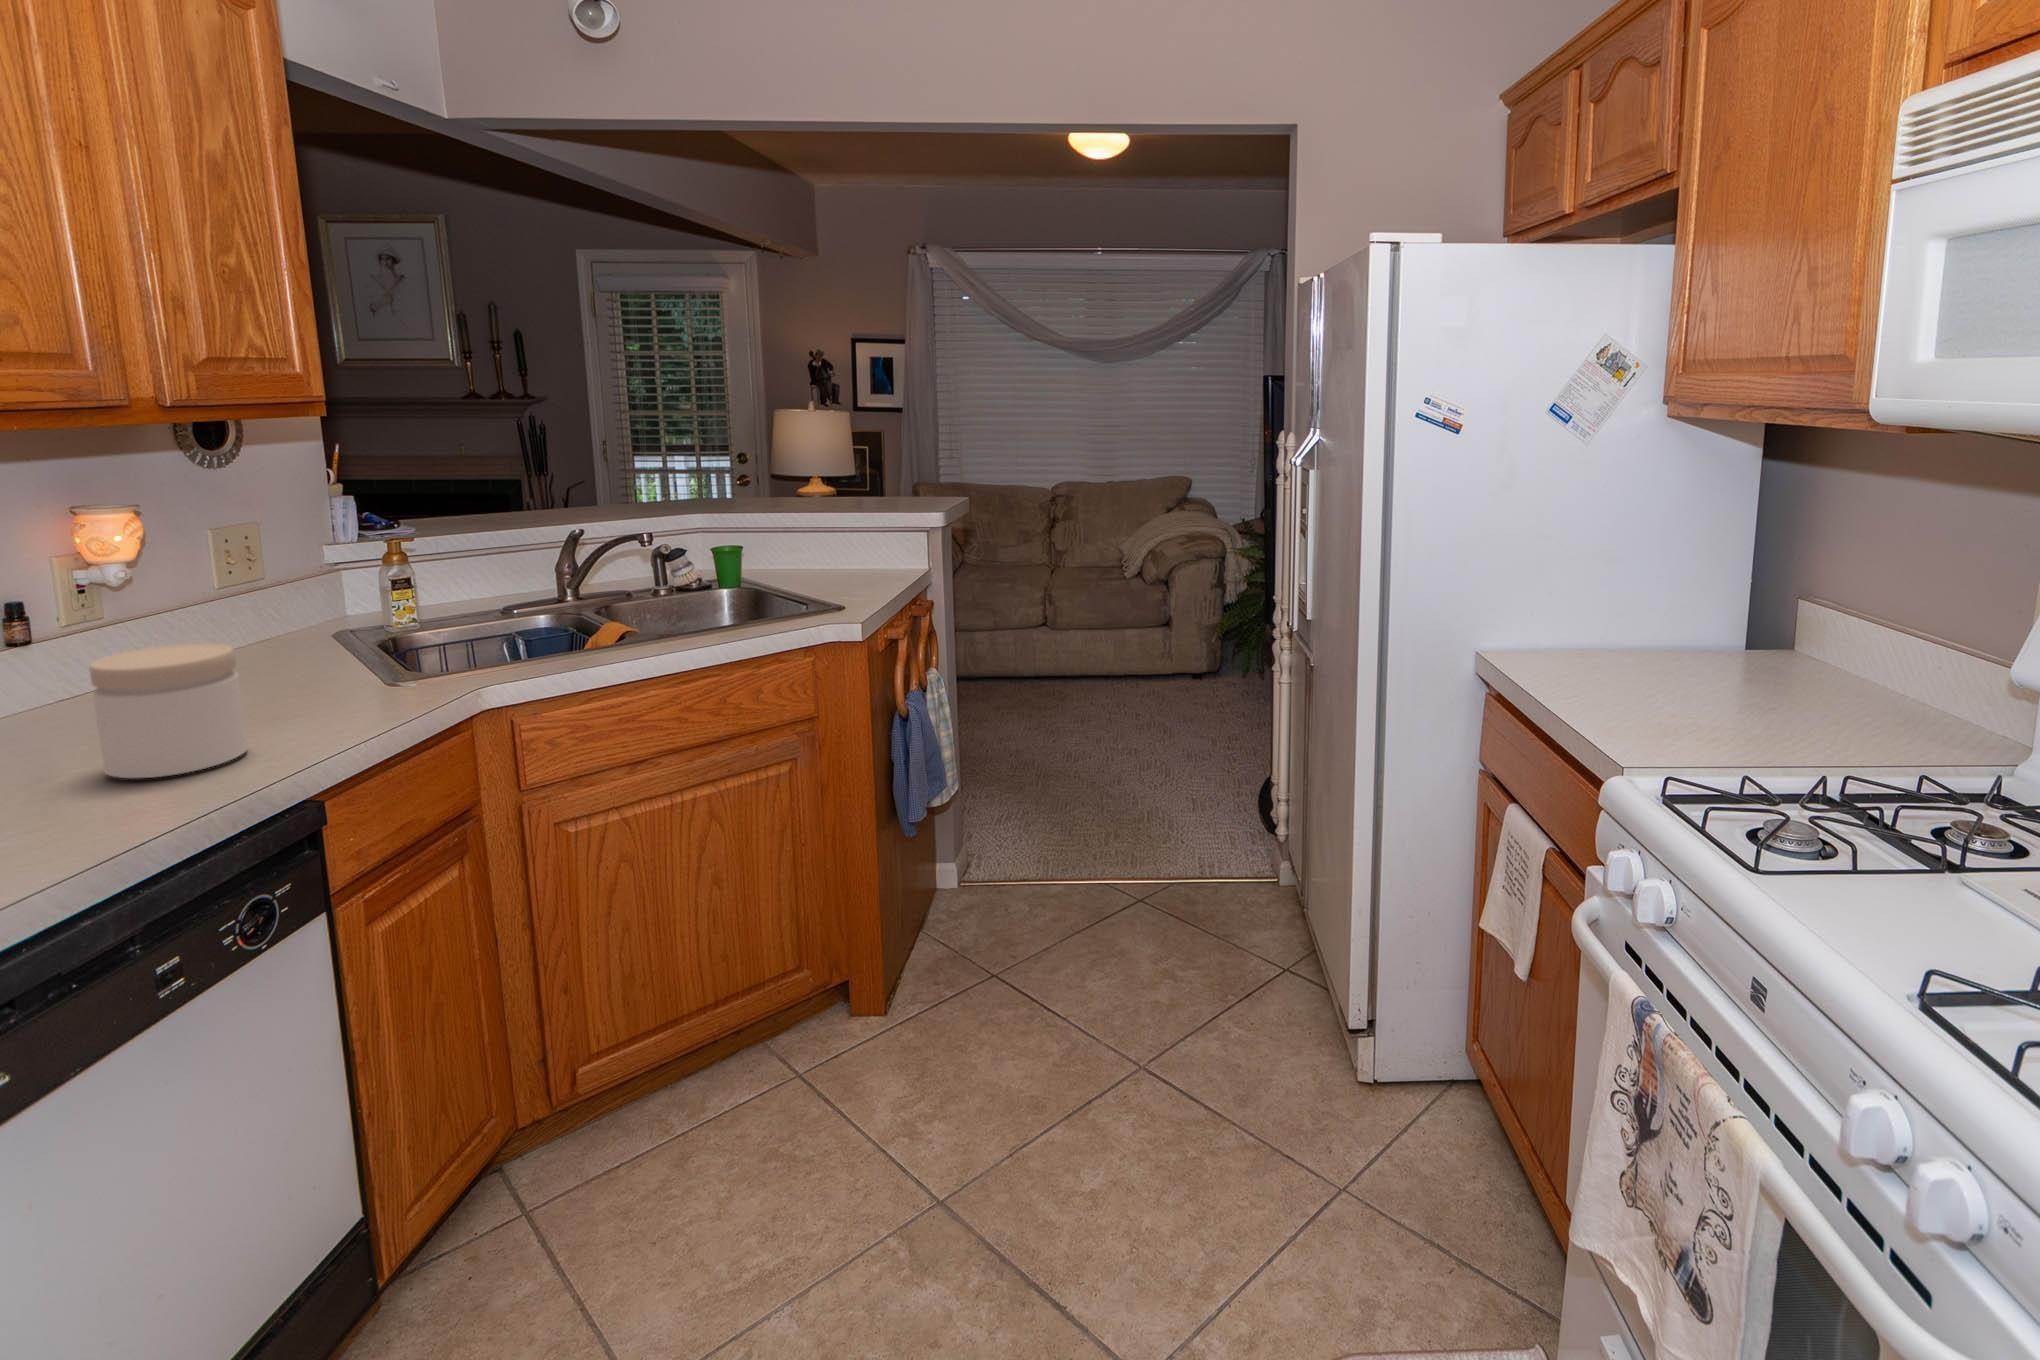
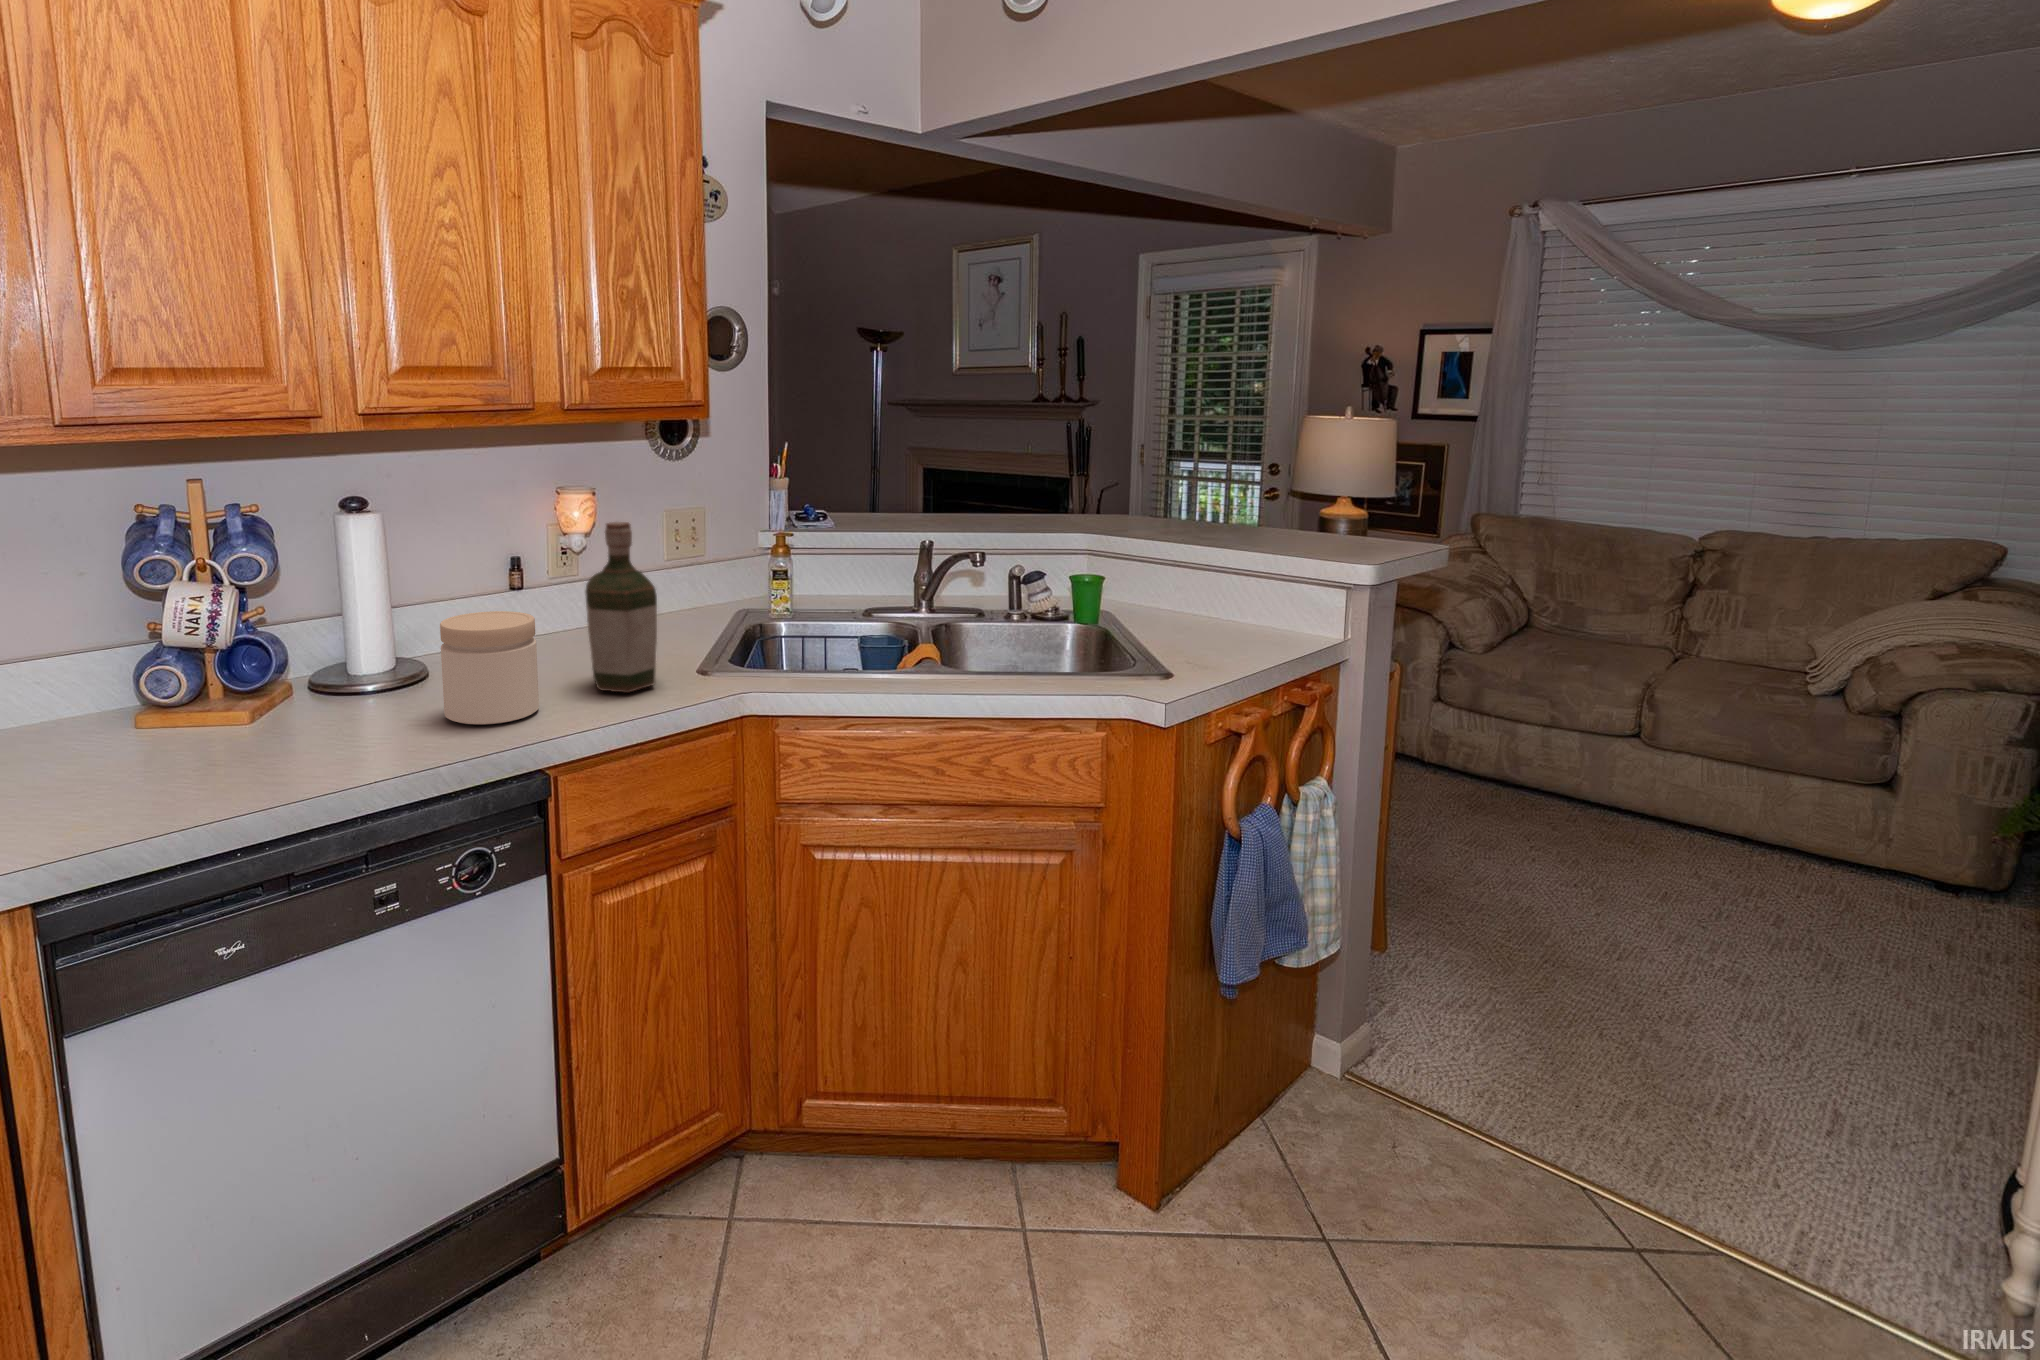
bottle: none [245,532,363,718] -> present [585,522,657,693]

